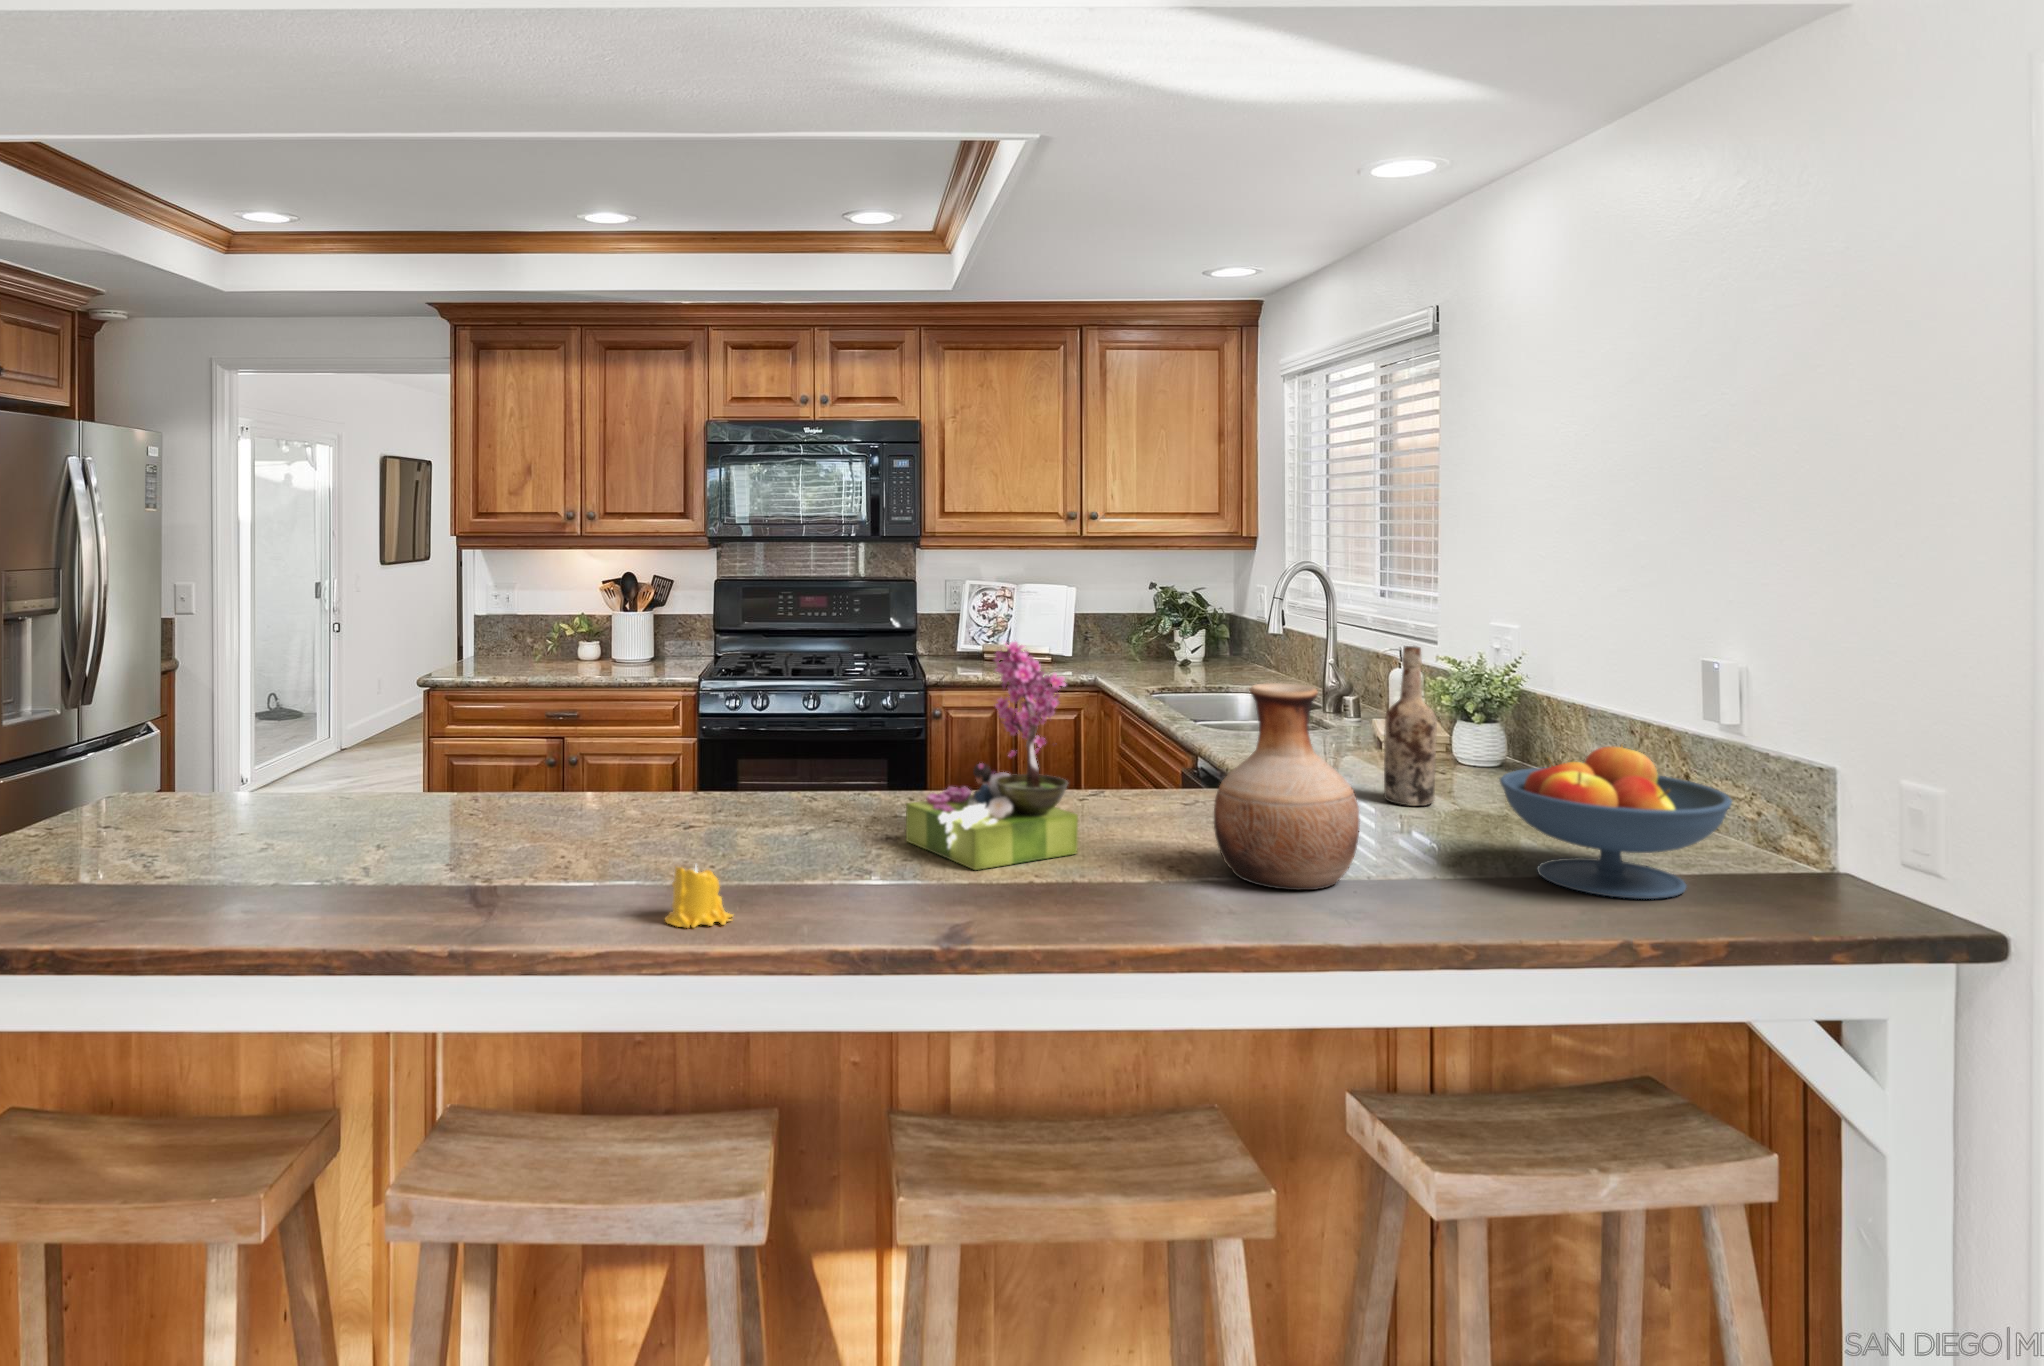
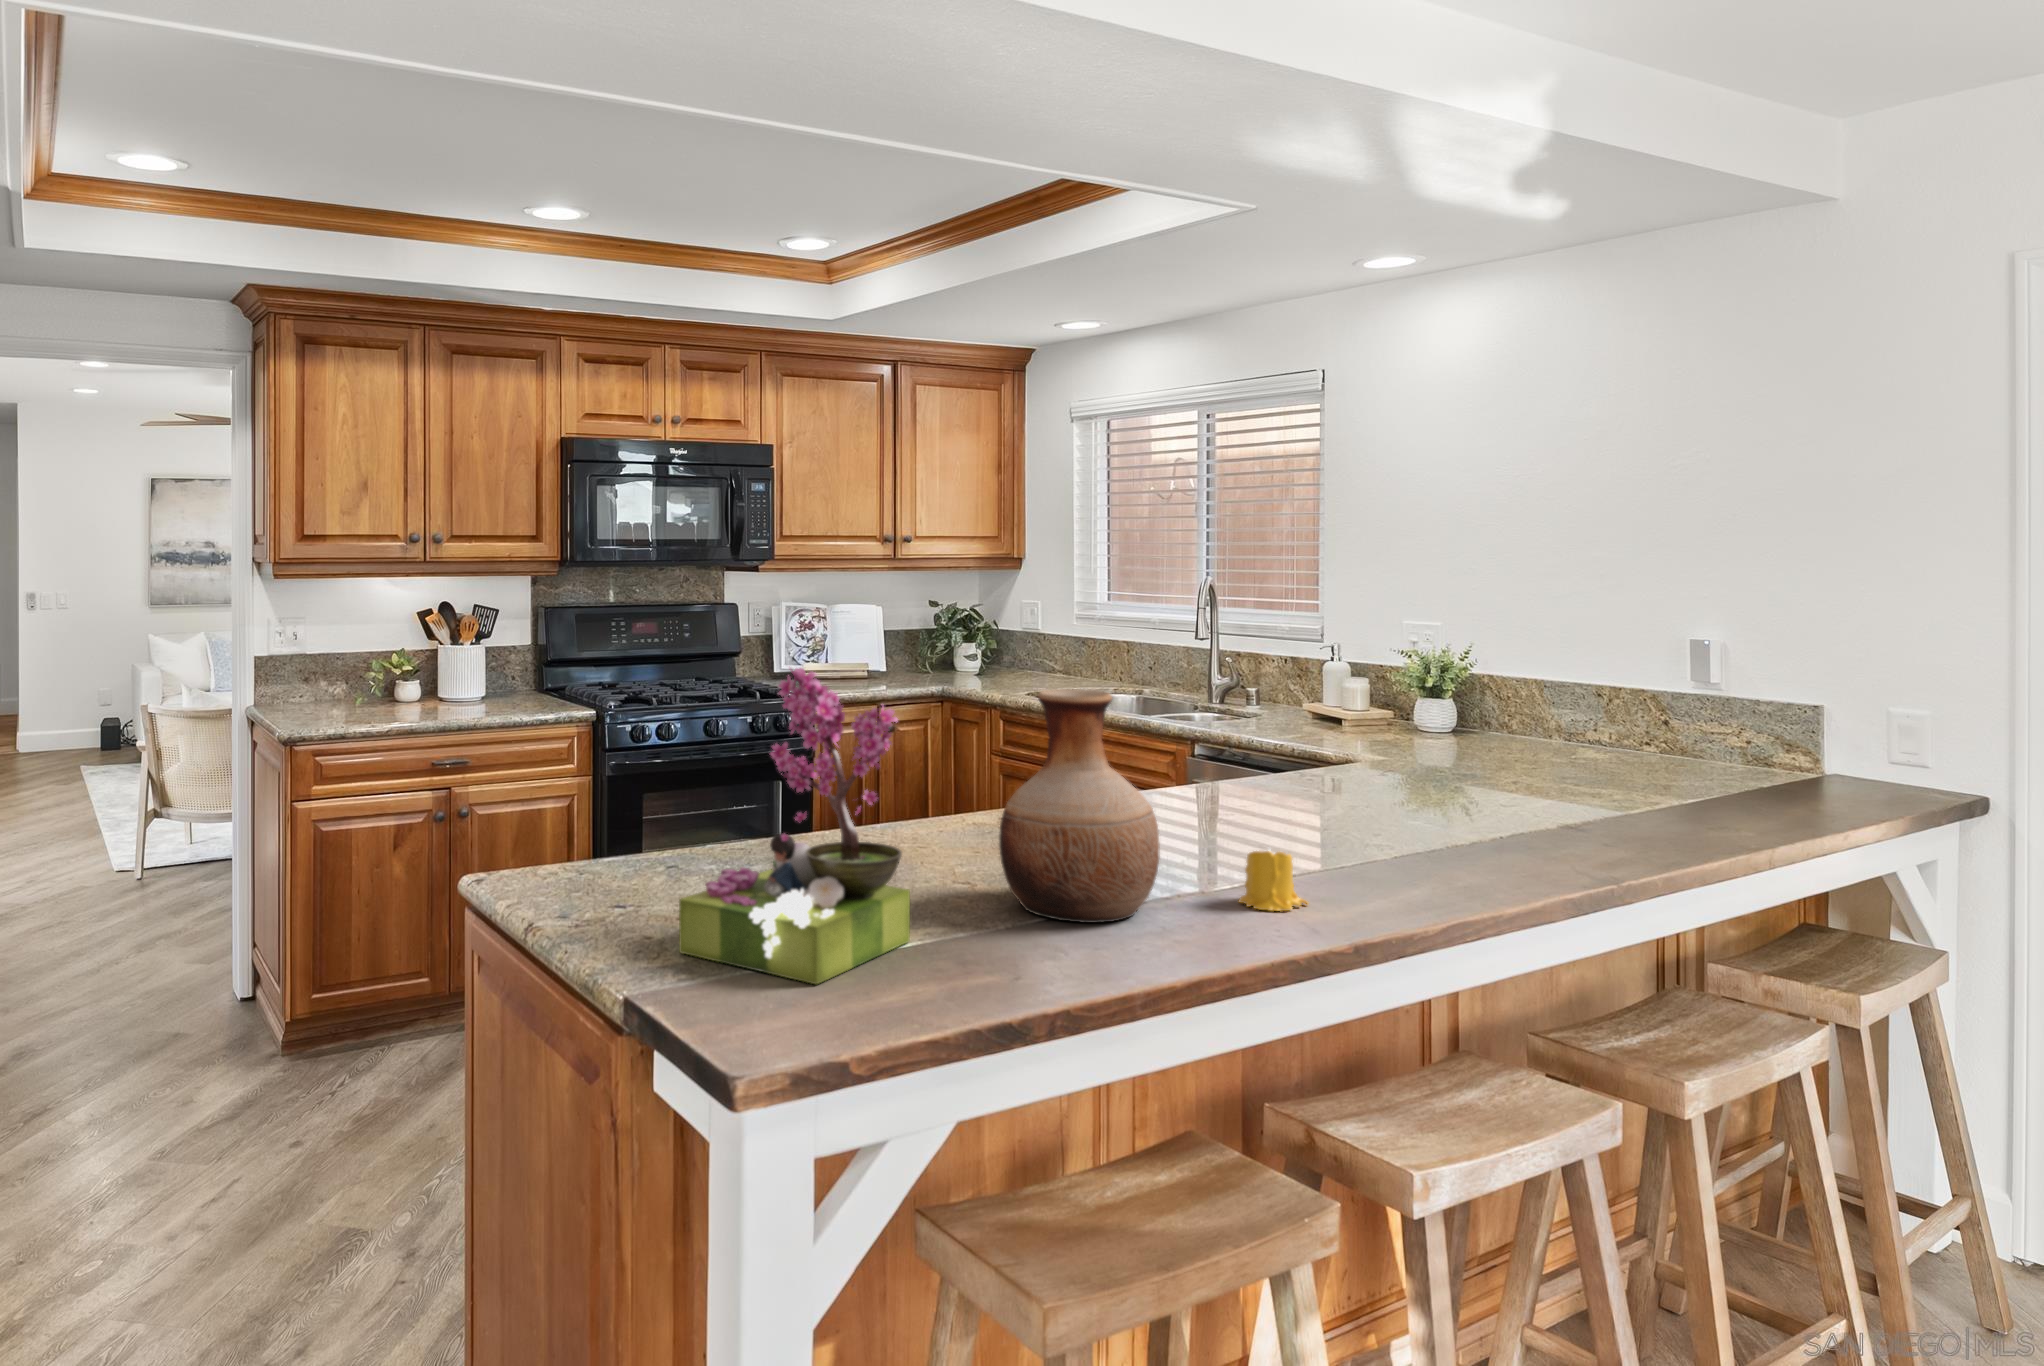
flower arrangement: present [906,642,1078,870] -> present [679,668,910,984]
wine bottle: present [1384,646,1437,806] -> none [1447,628,1491,763]
vase: present [1214,683,1360,890] -> present [999,689,1160,923]
fruit bowl: present [1500,745,1732,899] -> none [1647,690,1844,807]

